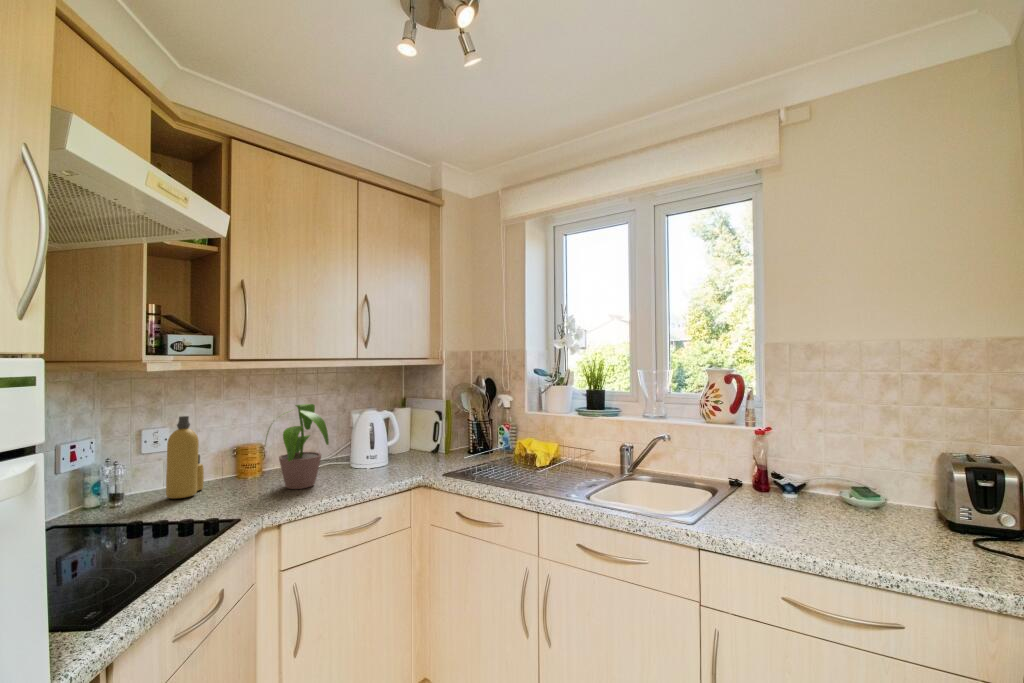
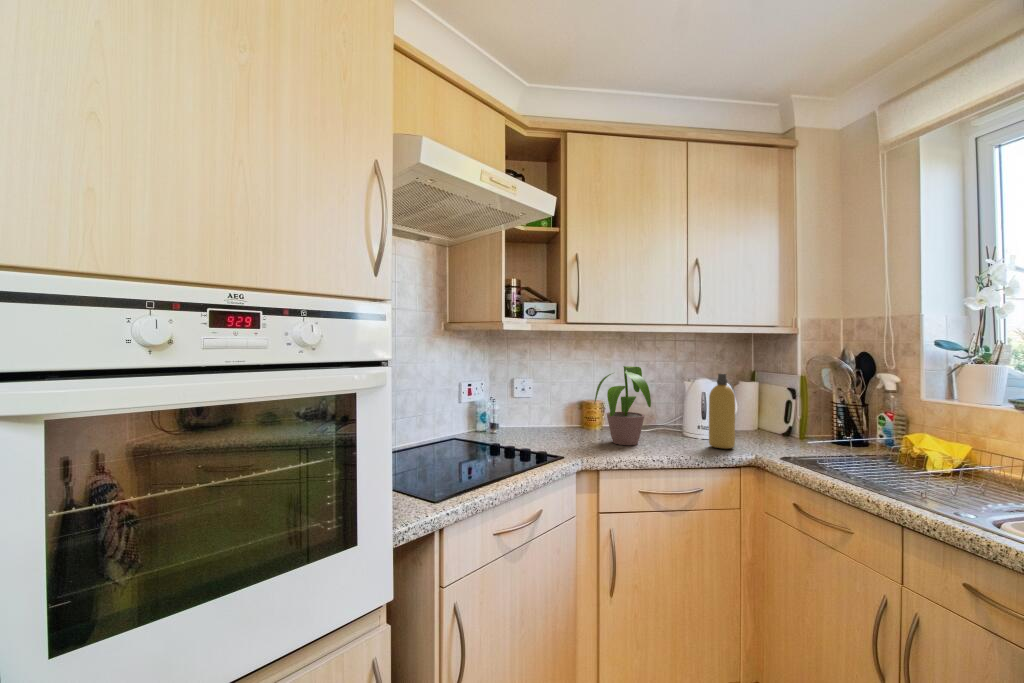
bottle: present [166,416,204,499] -> present [709,374,735,449]

